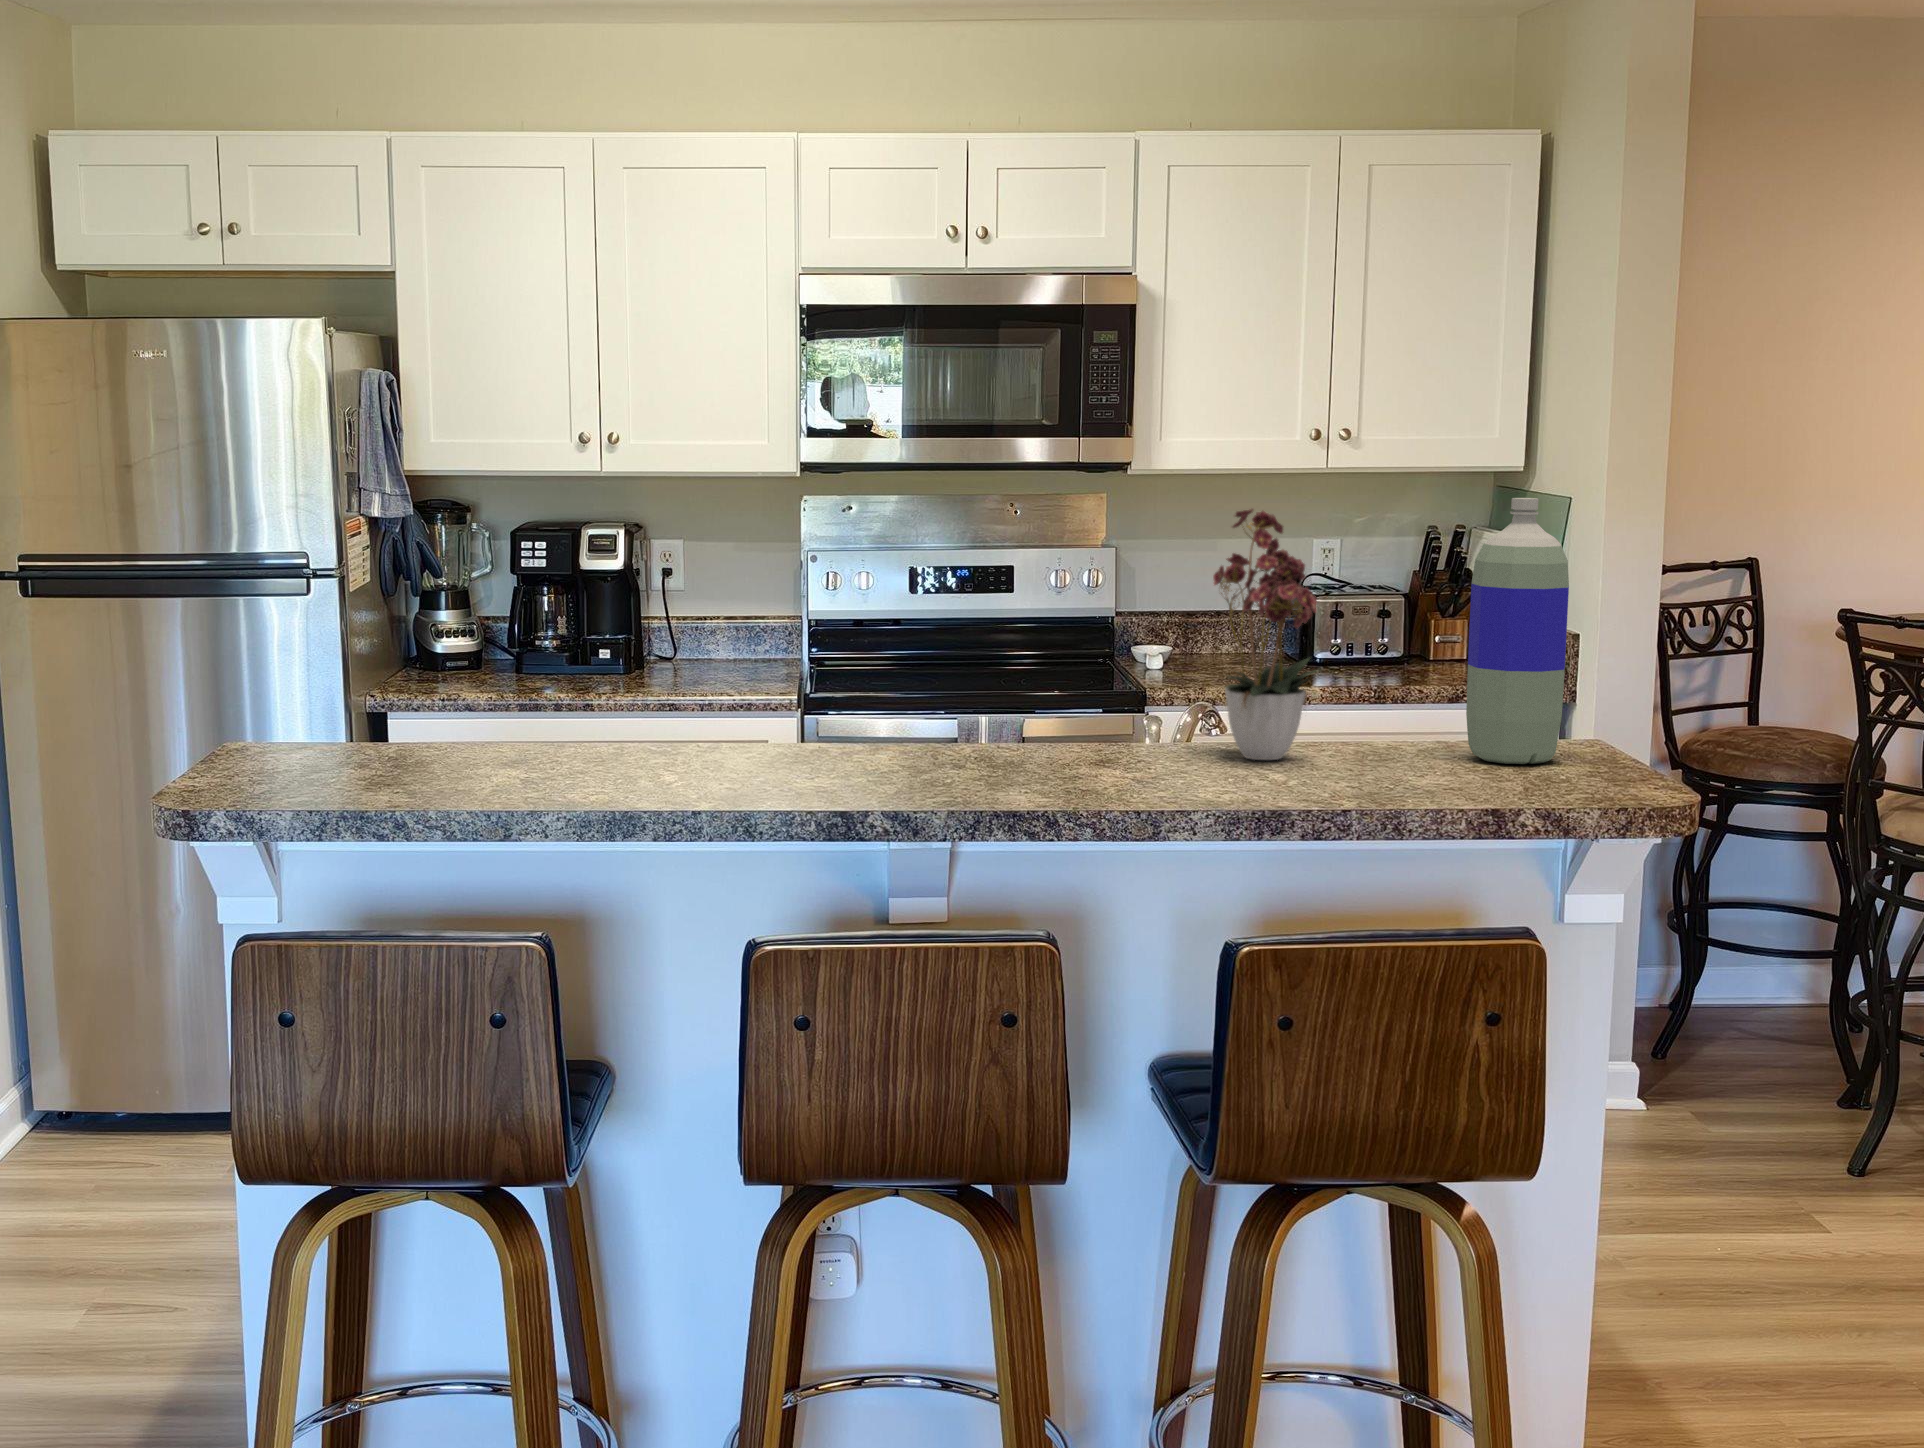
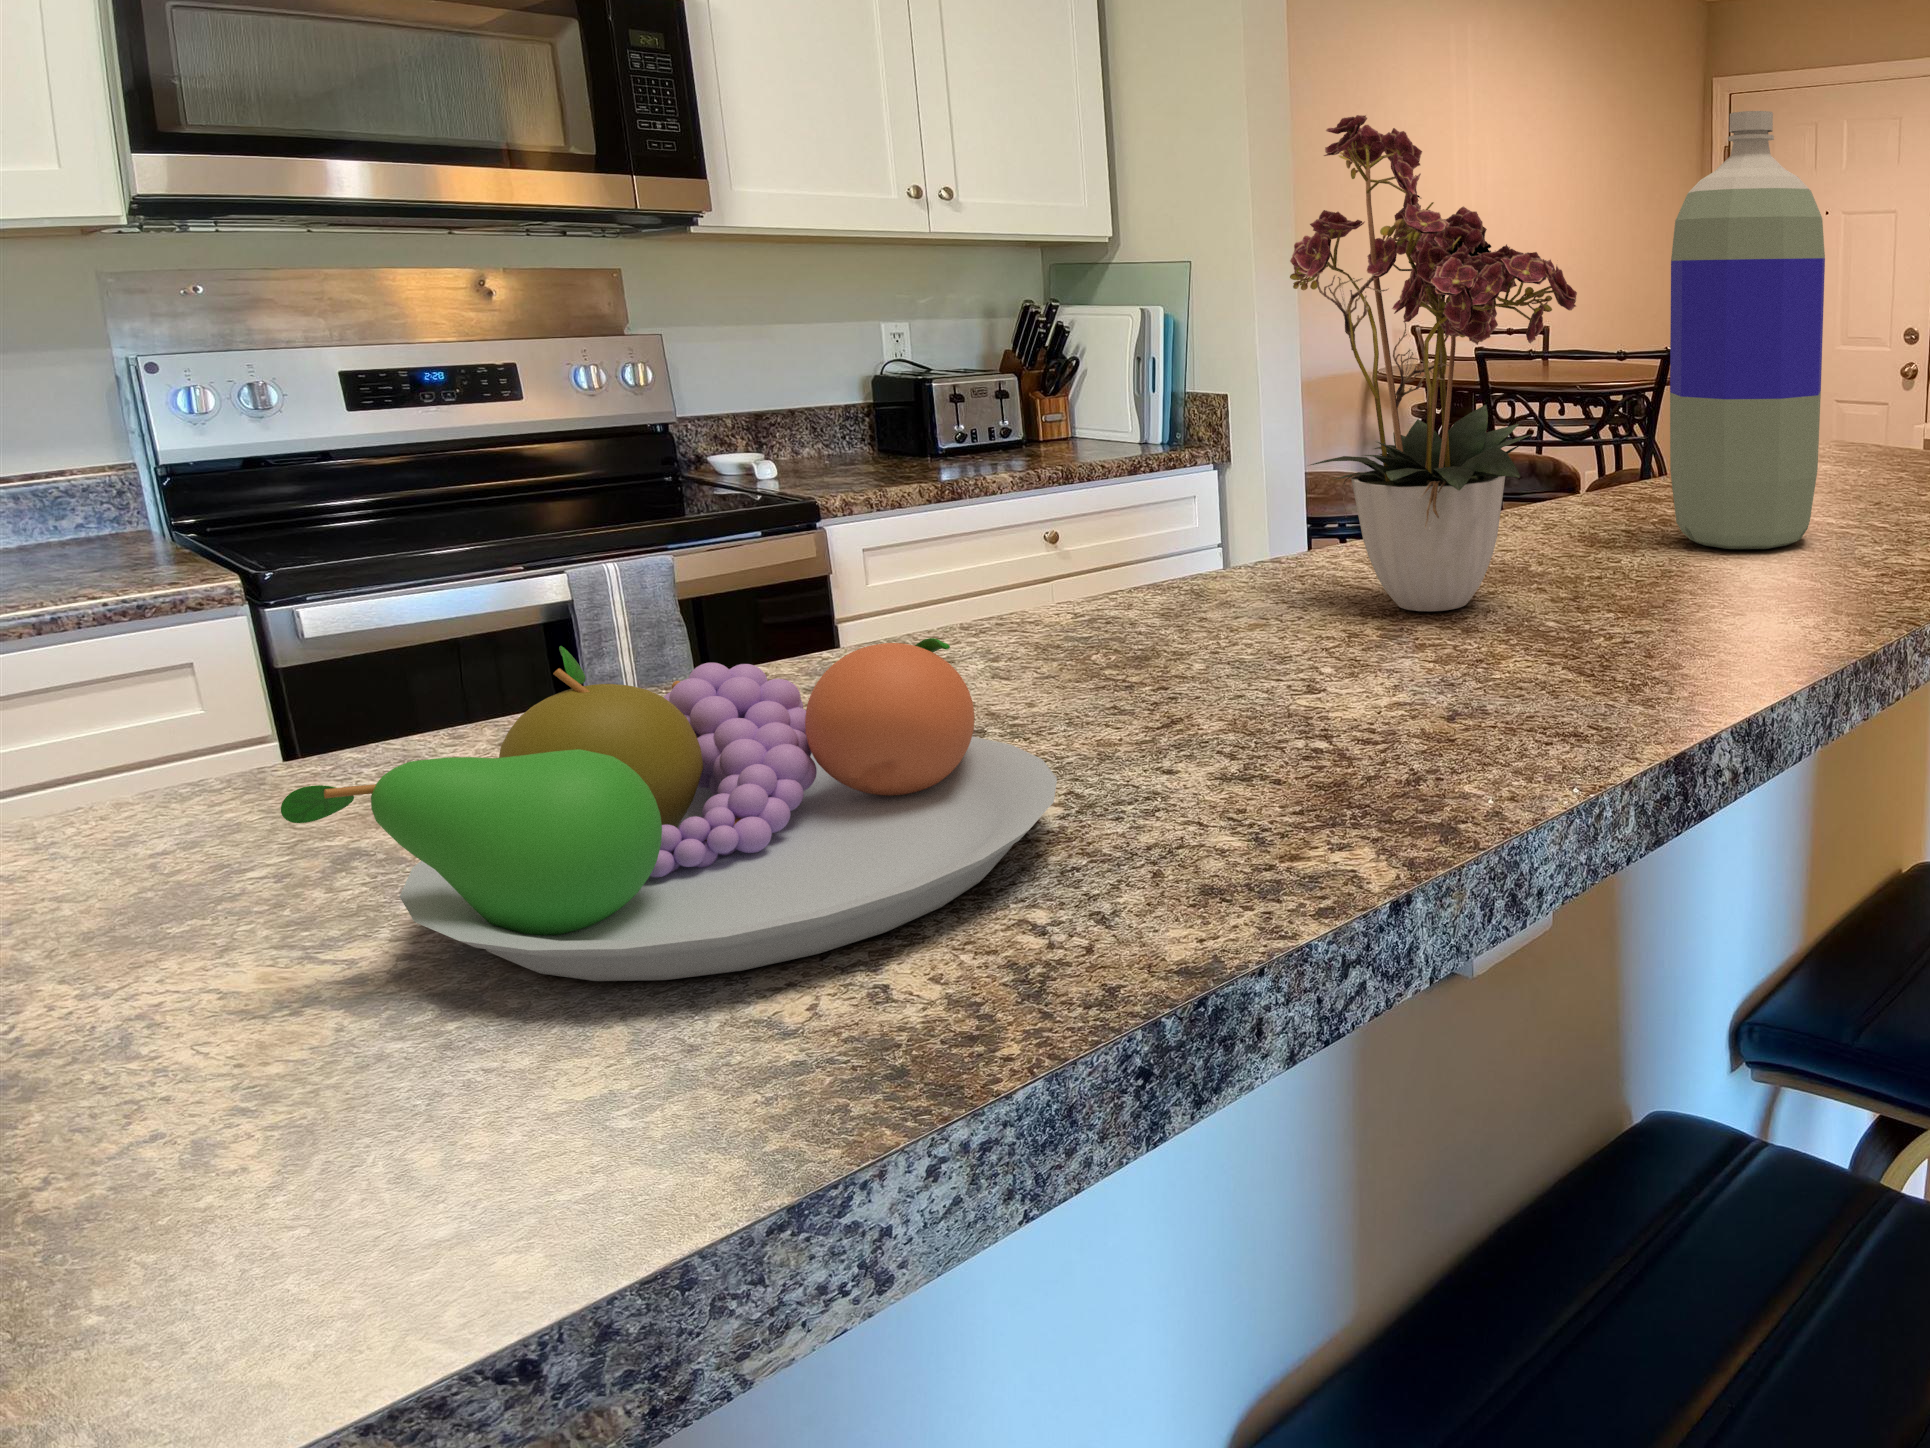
fruit bowl: none [793,700,992,789] -> present [281,638,1057,981]

